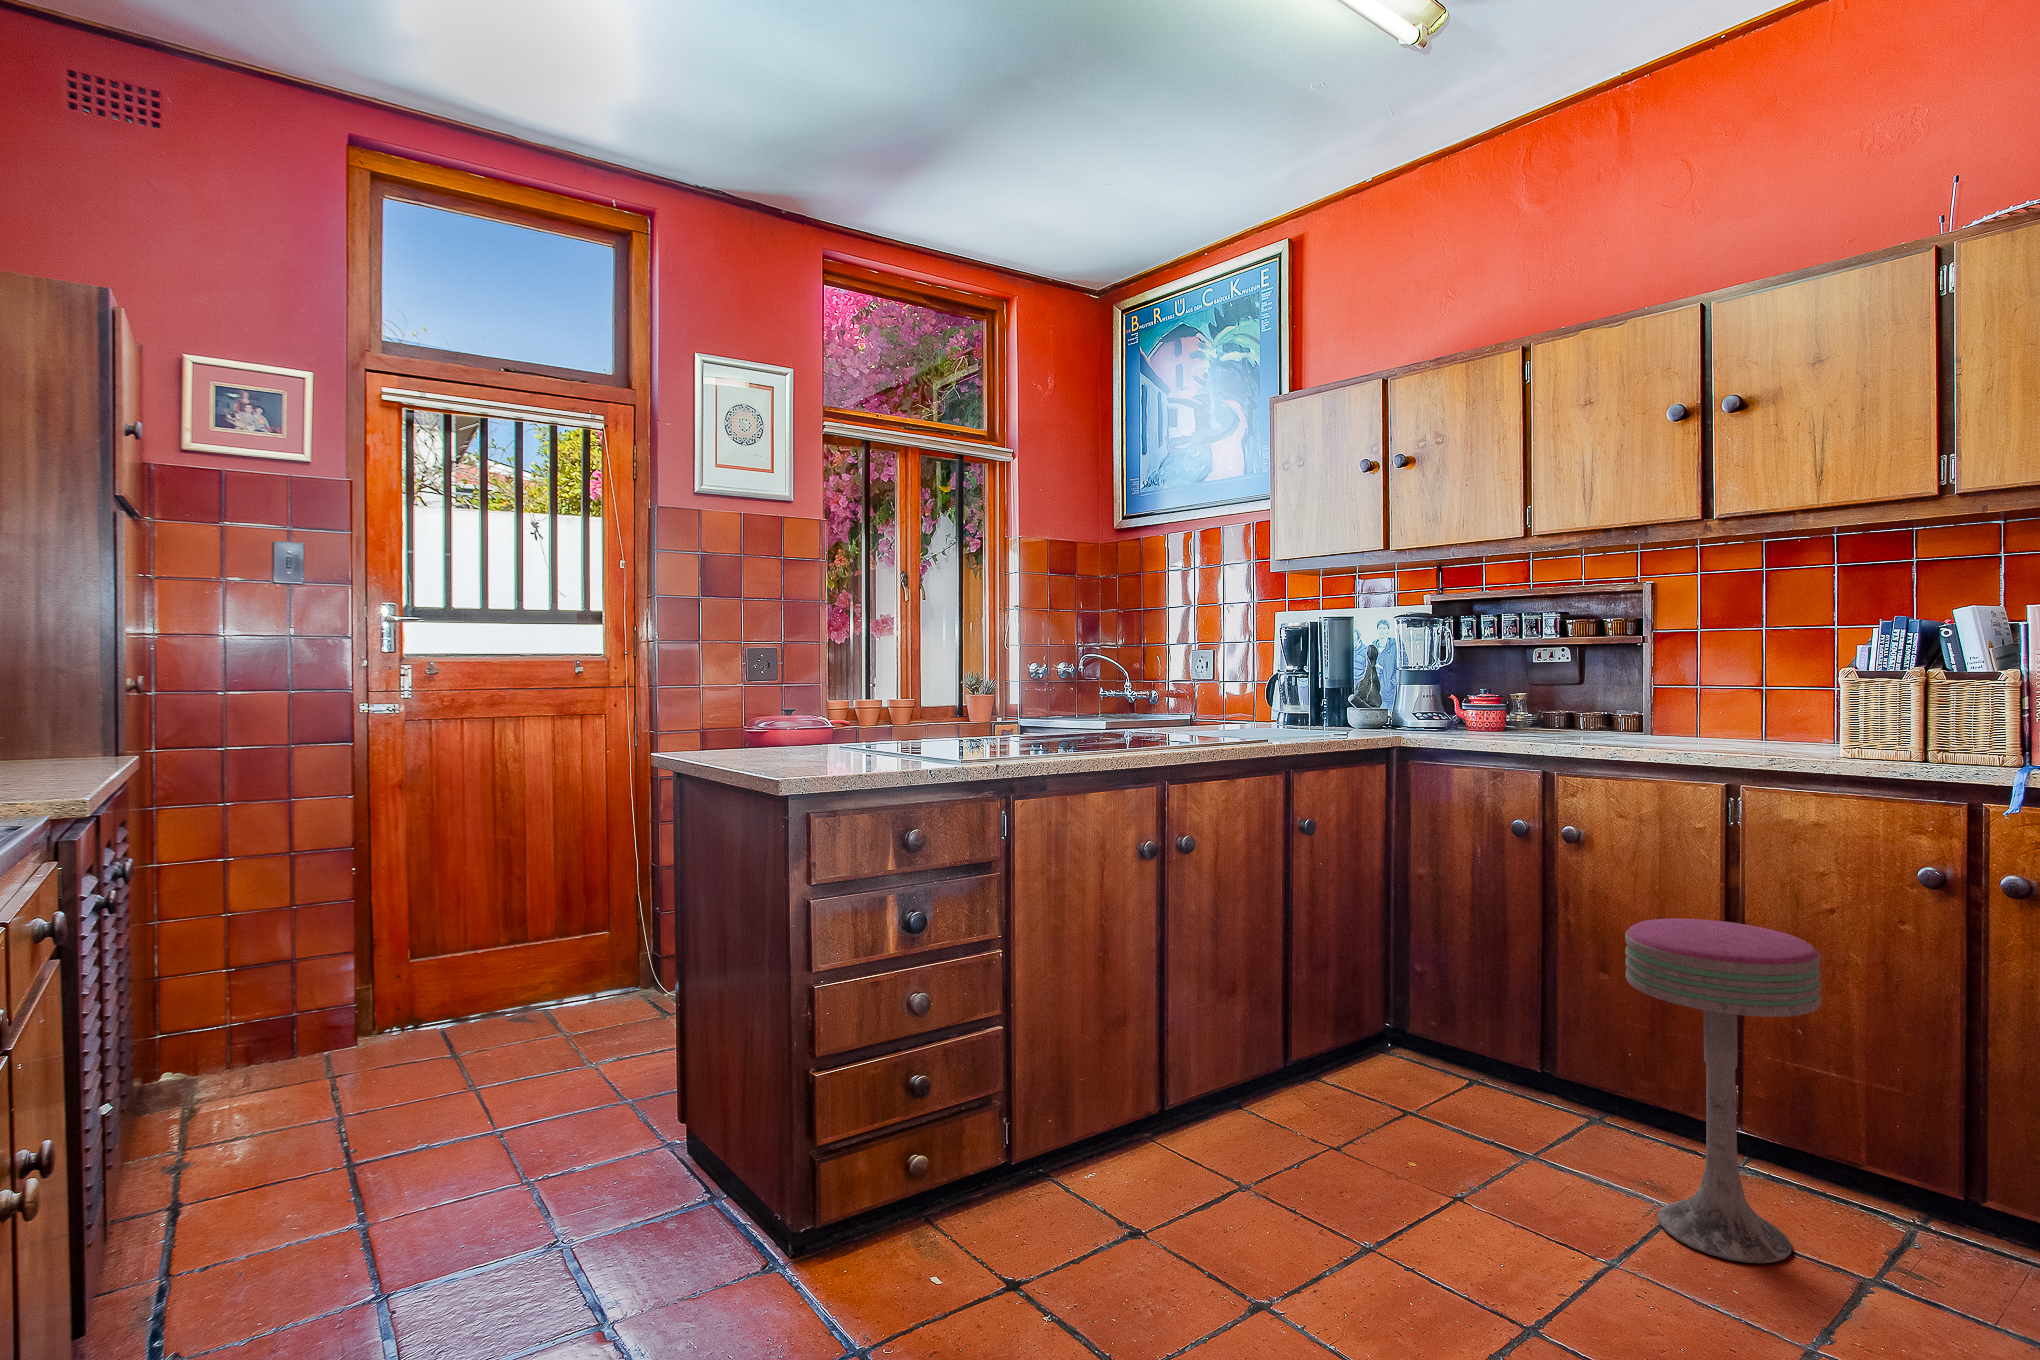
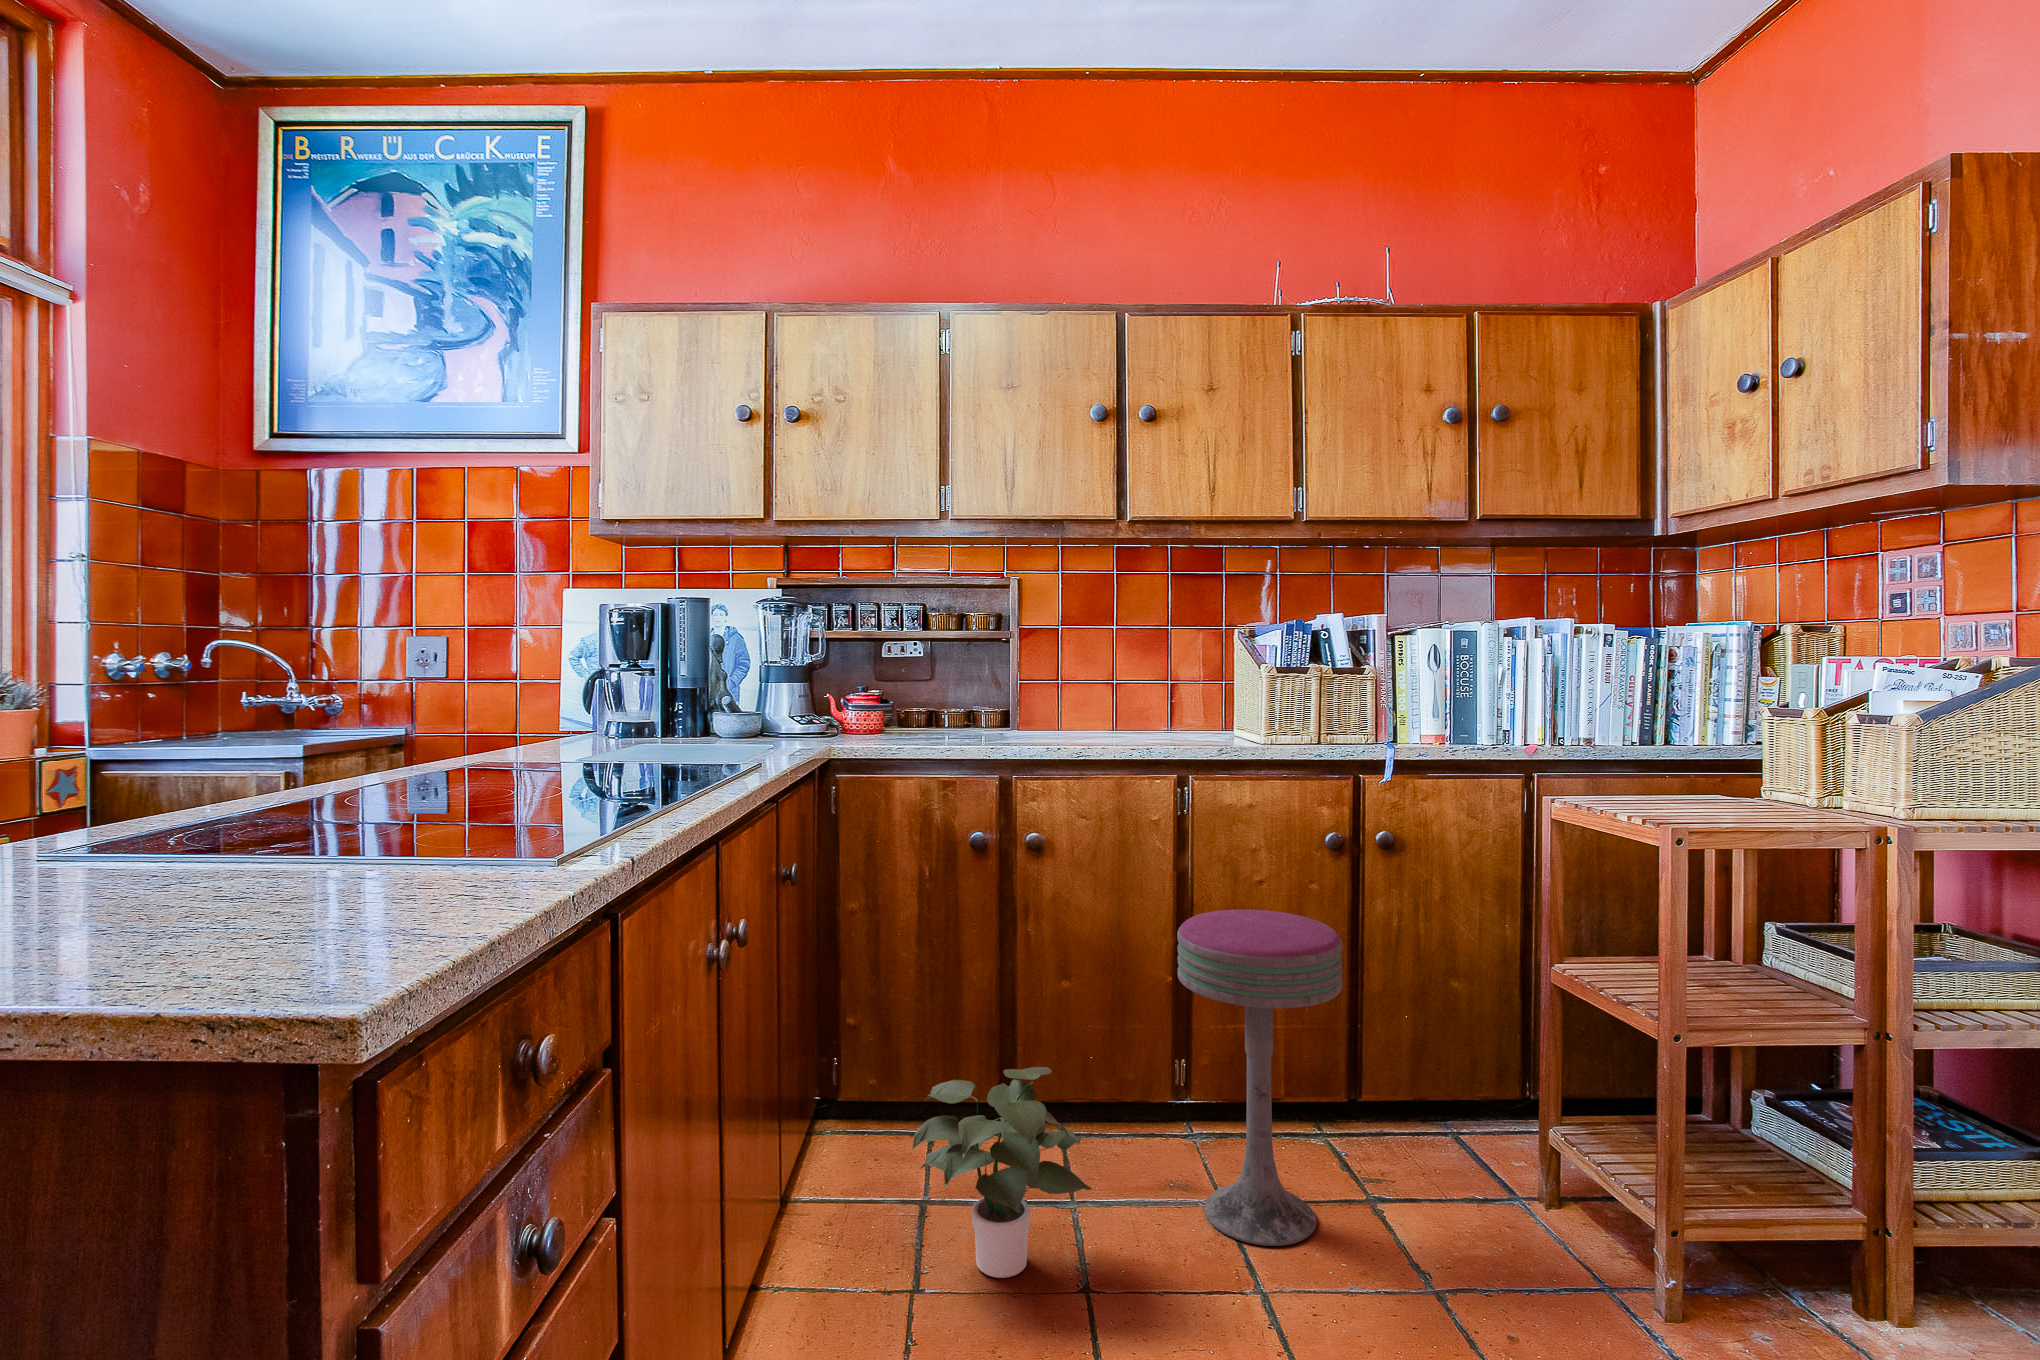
potted plant: none [1365,1005,1520,1170] -> present [910,1067,1092,1278]

